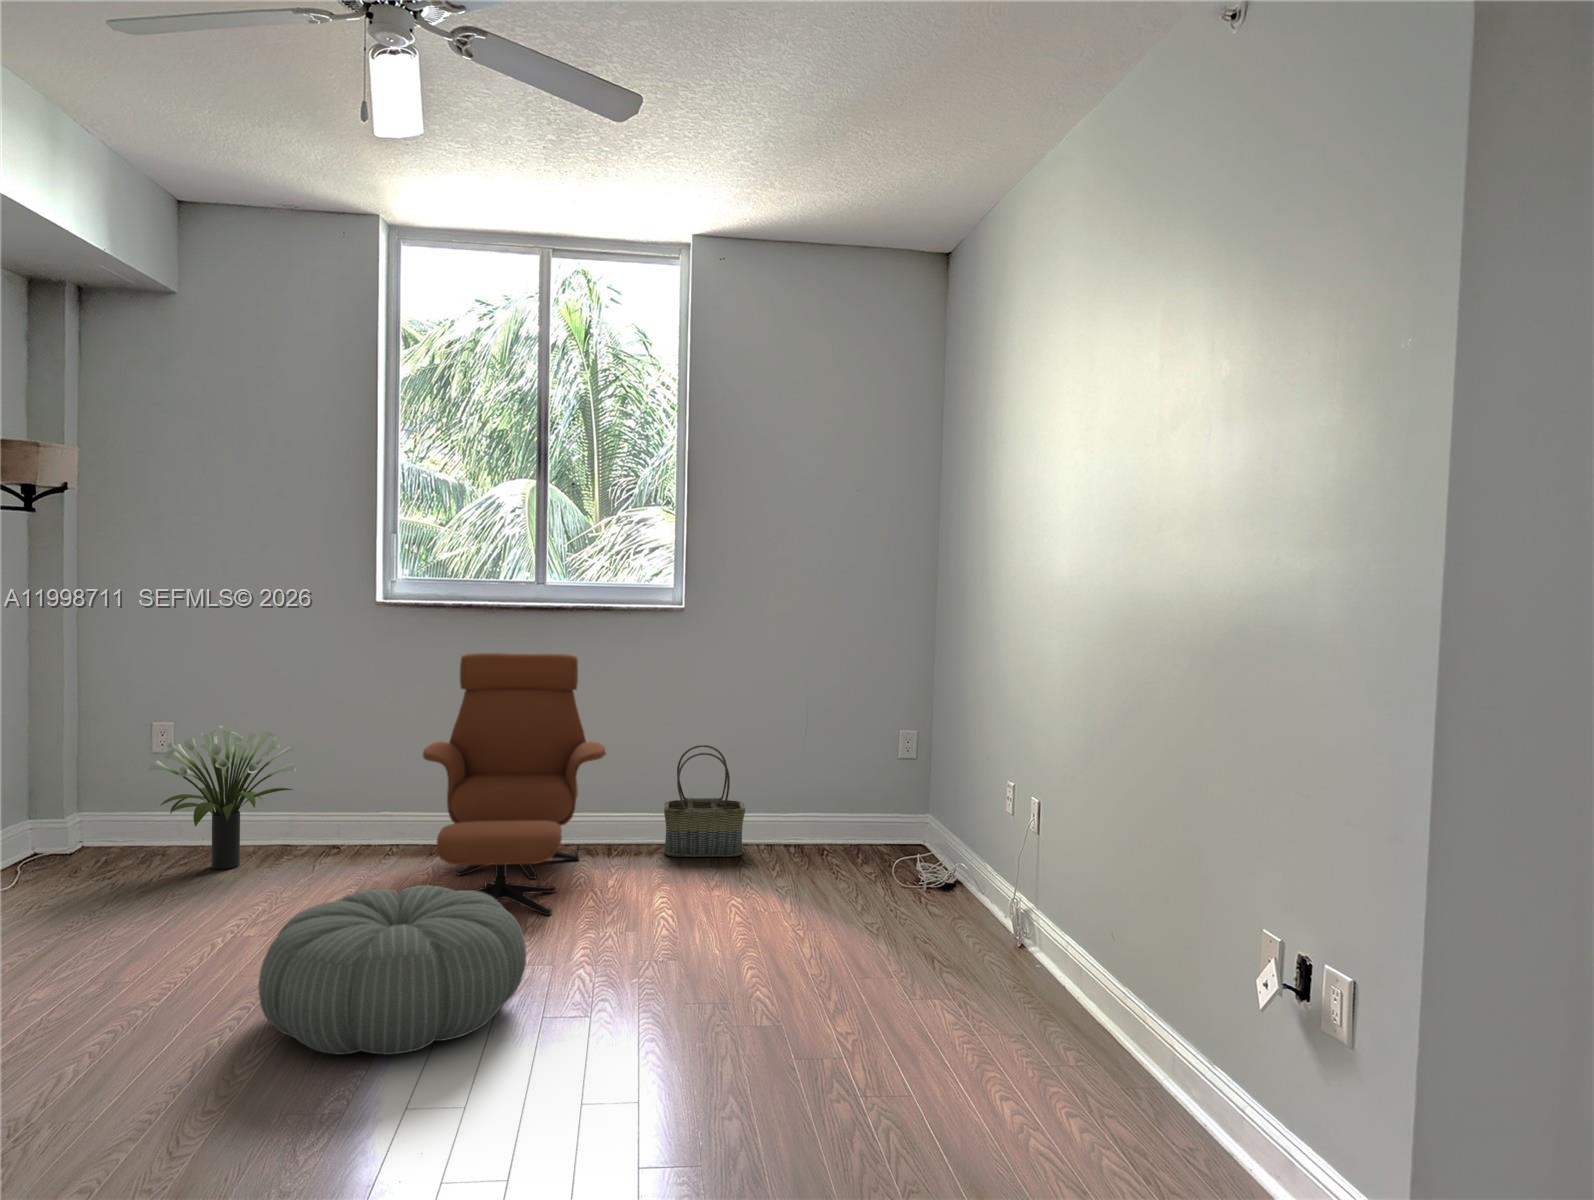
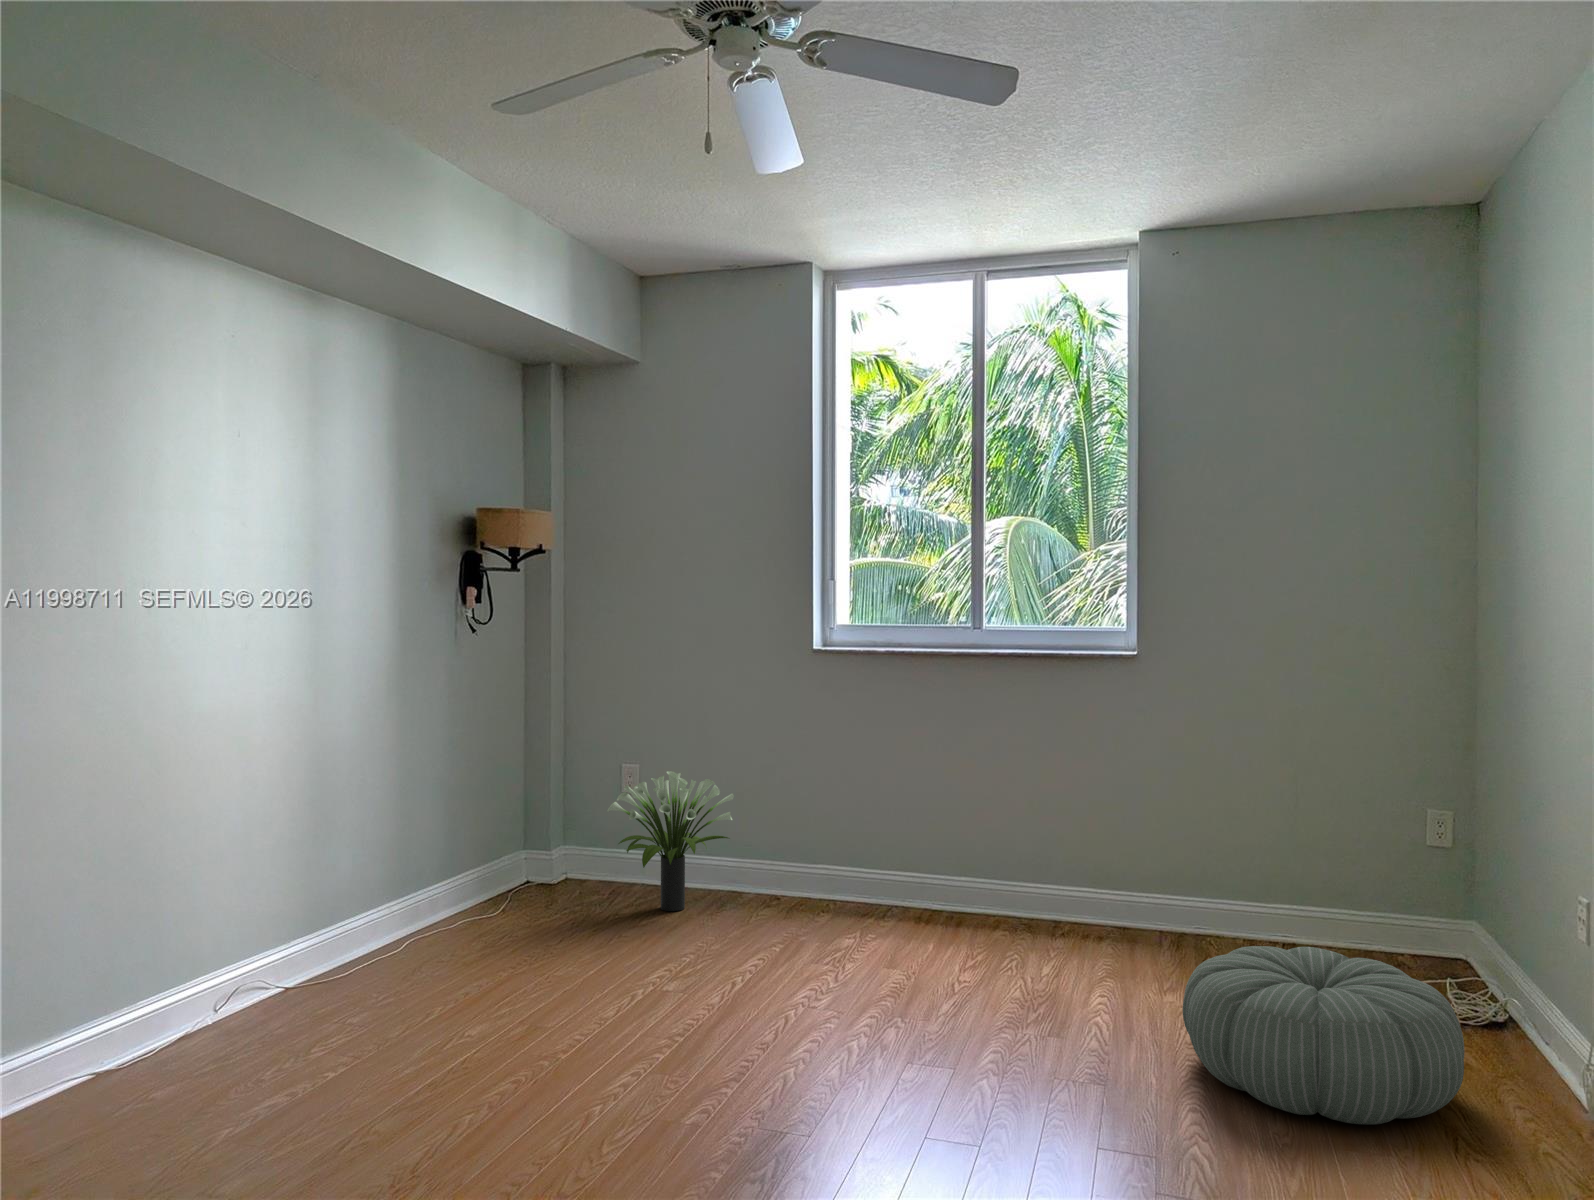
lounge chair: present [423,653,606,915] -> none [849,706,1042,1004]
basket: present [664,745,745,857] -> none [1112,819,1213,958]
pouf: present [259,885,526,1055] -> present [1183,946,1464,1125]

